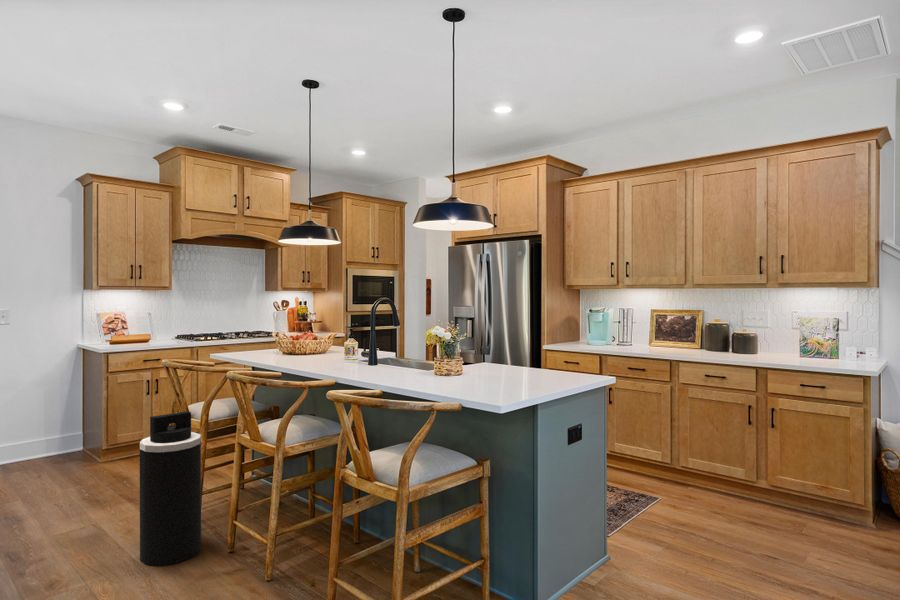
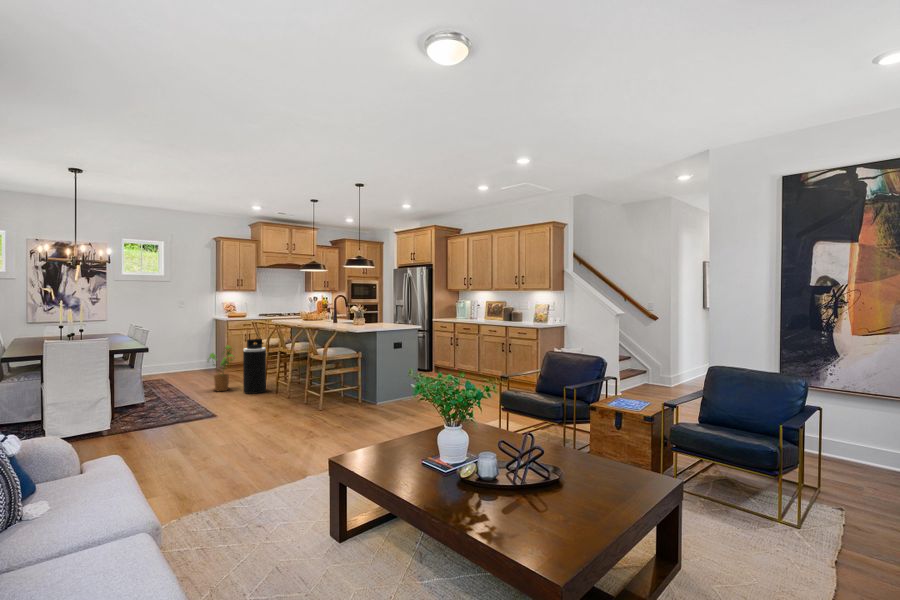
house plant: none [40,429,120,555] -> present [208,346,235,391]

